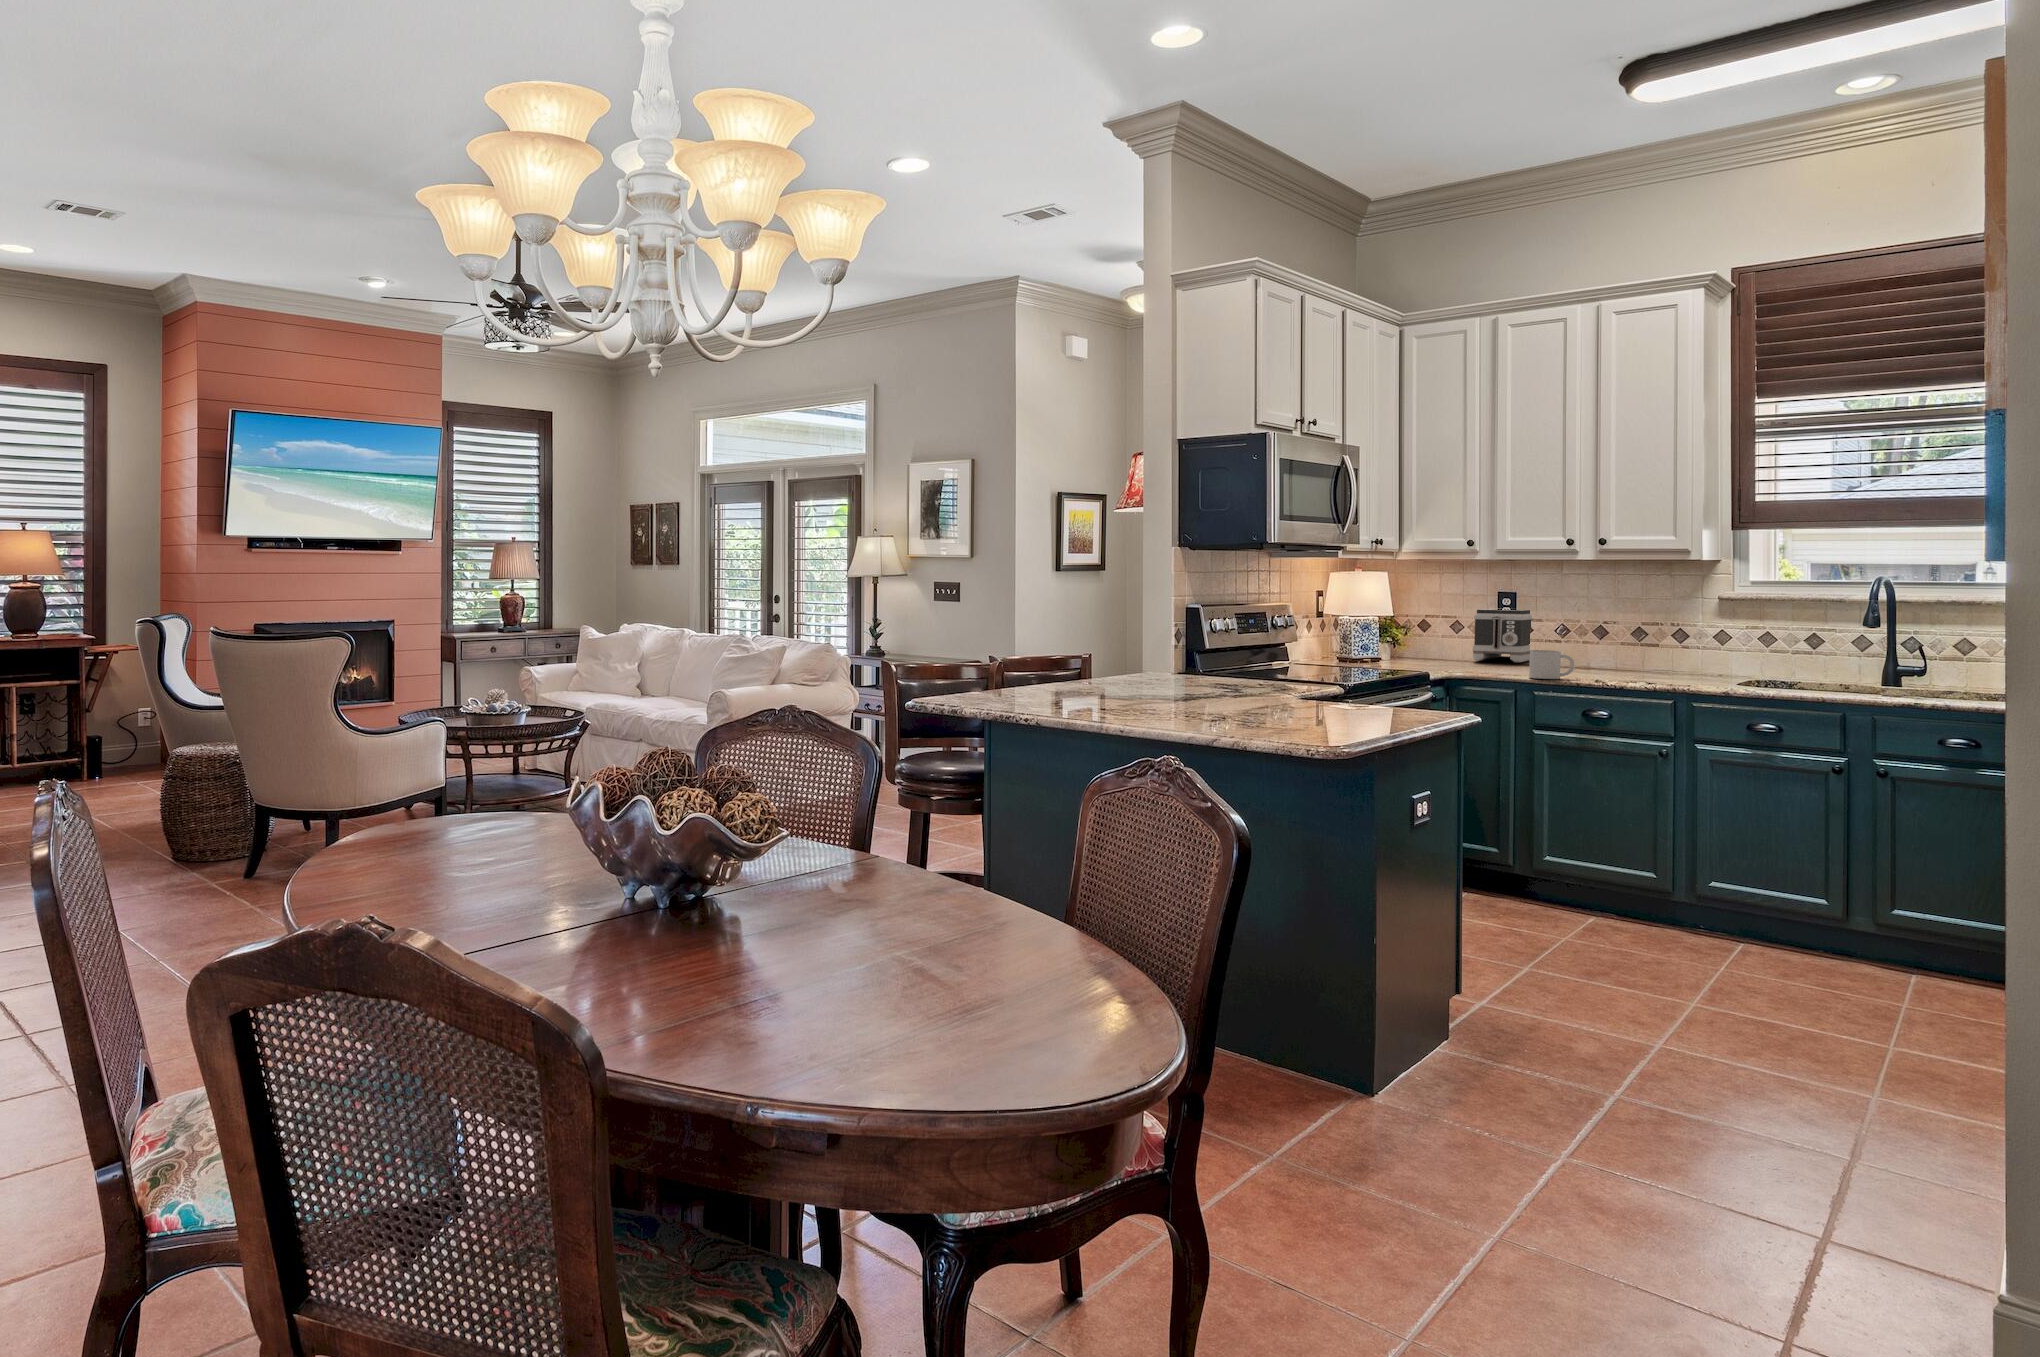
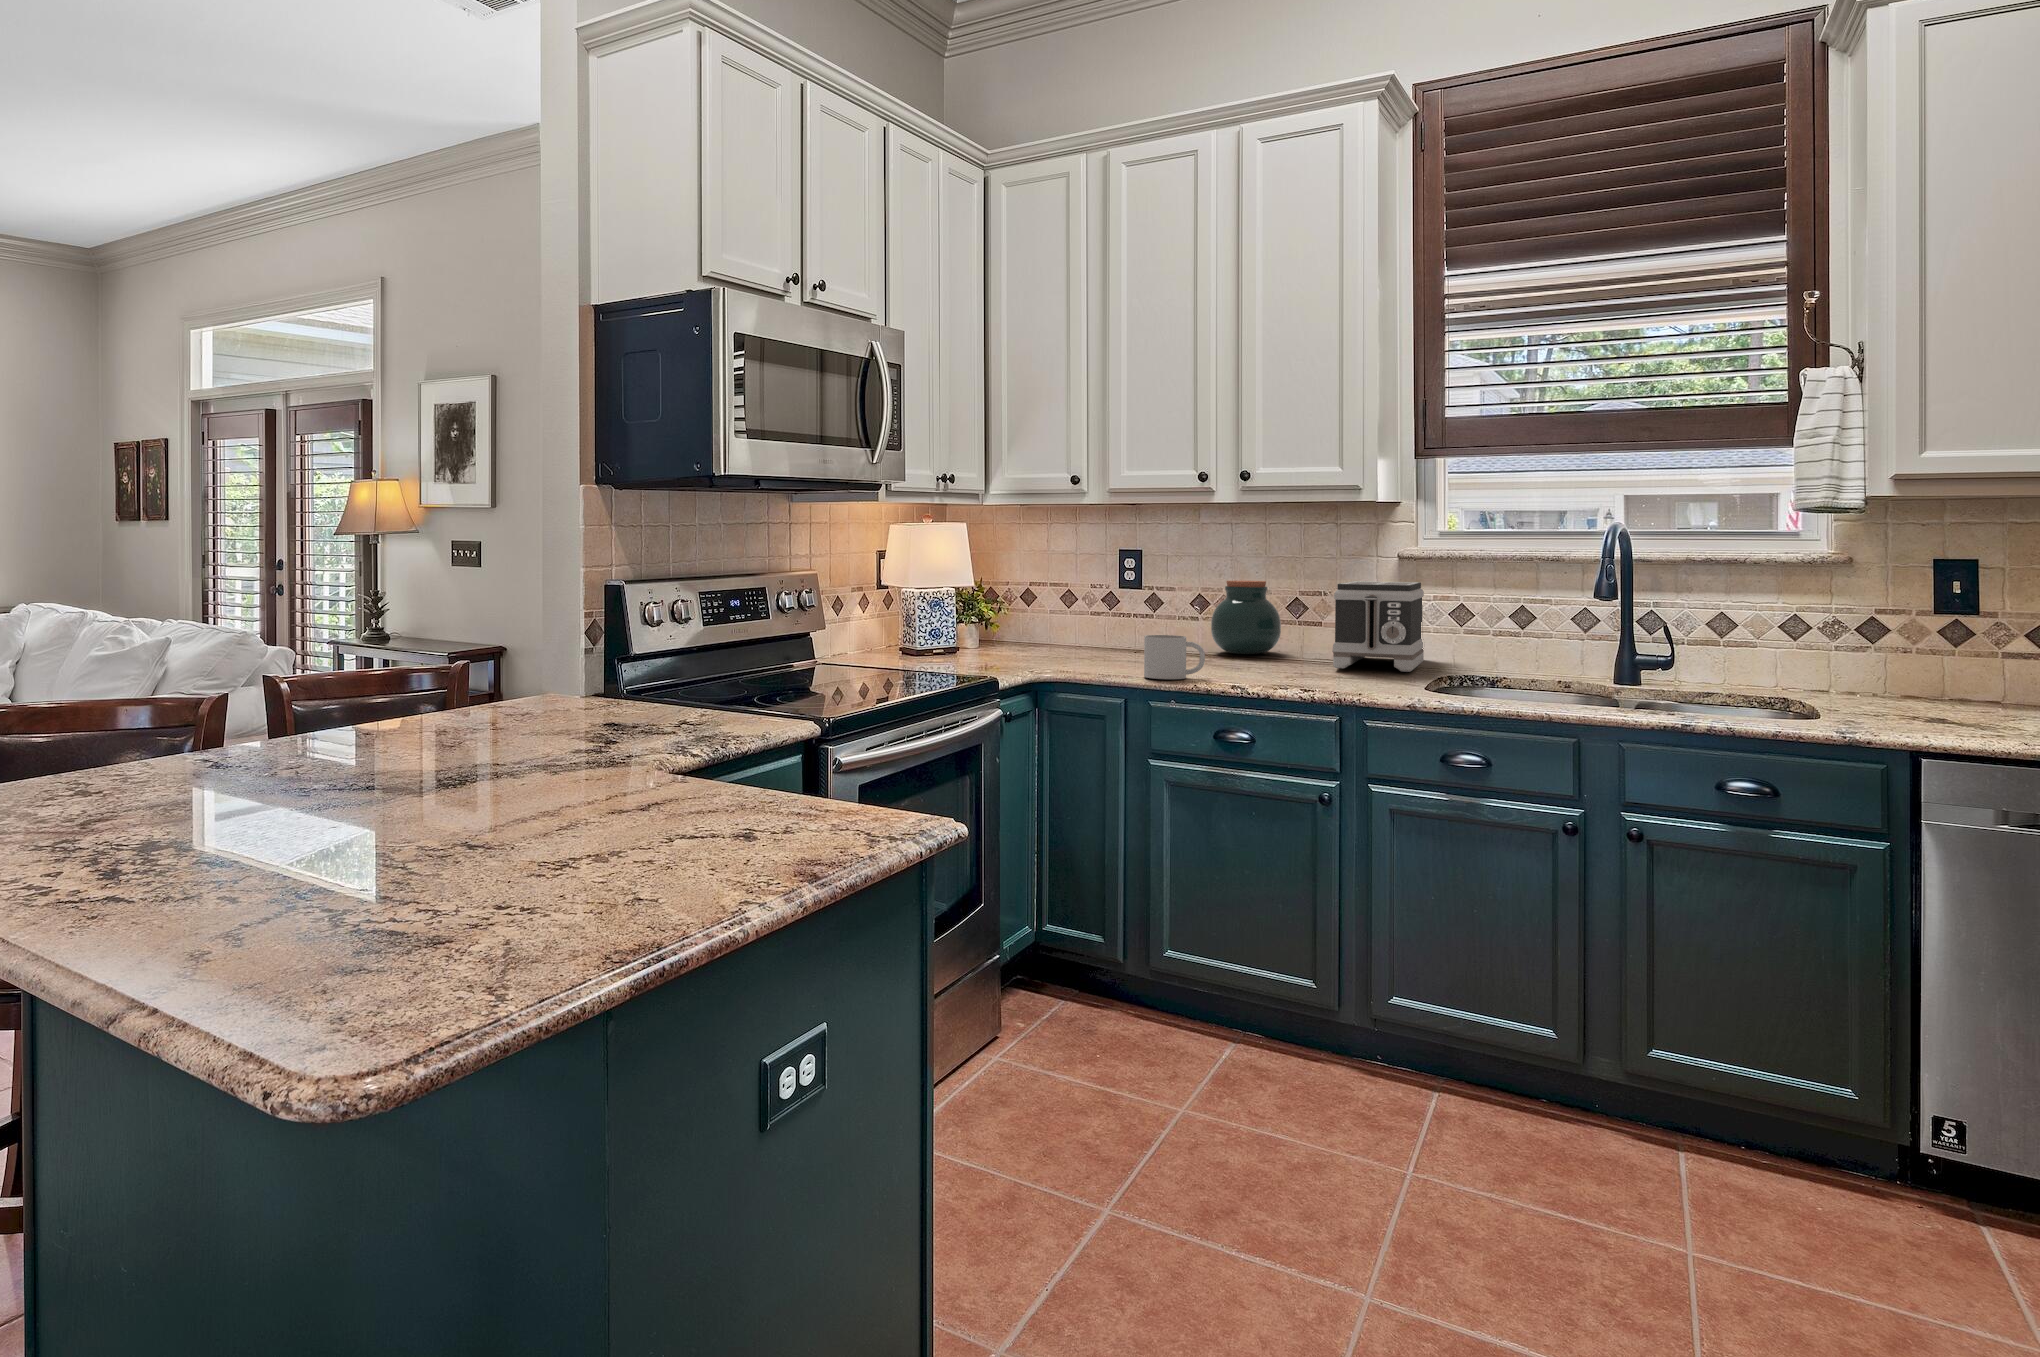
toaster: present [1473,609,1532,662] -> present [1332,581,1424,672]
jar: none [1572,615,1626,666] -> present [1211,581,1281,654]

